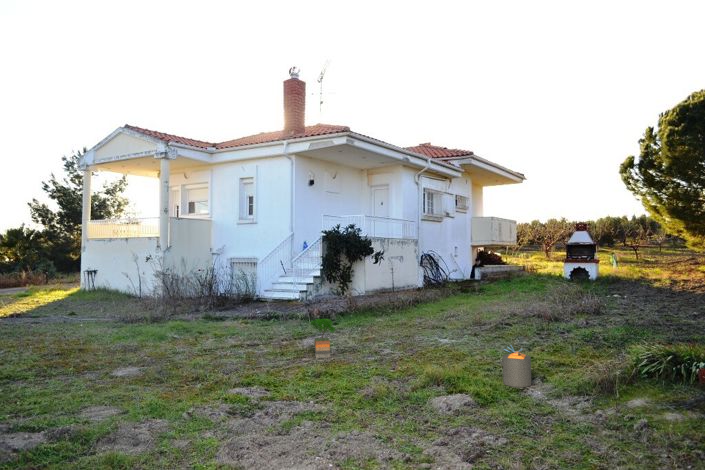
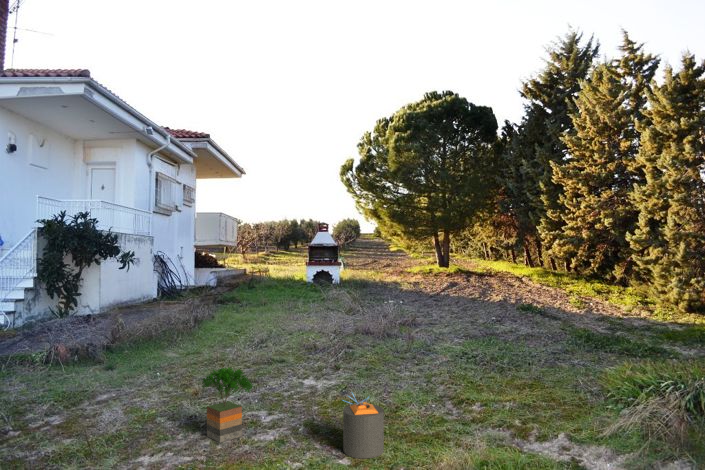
trash can: present [503,346,531,387] -> present [343,393,384,458]

